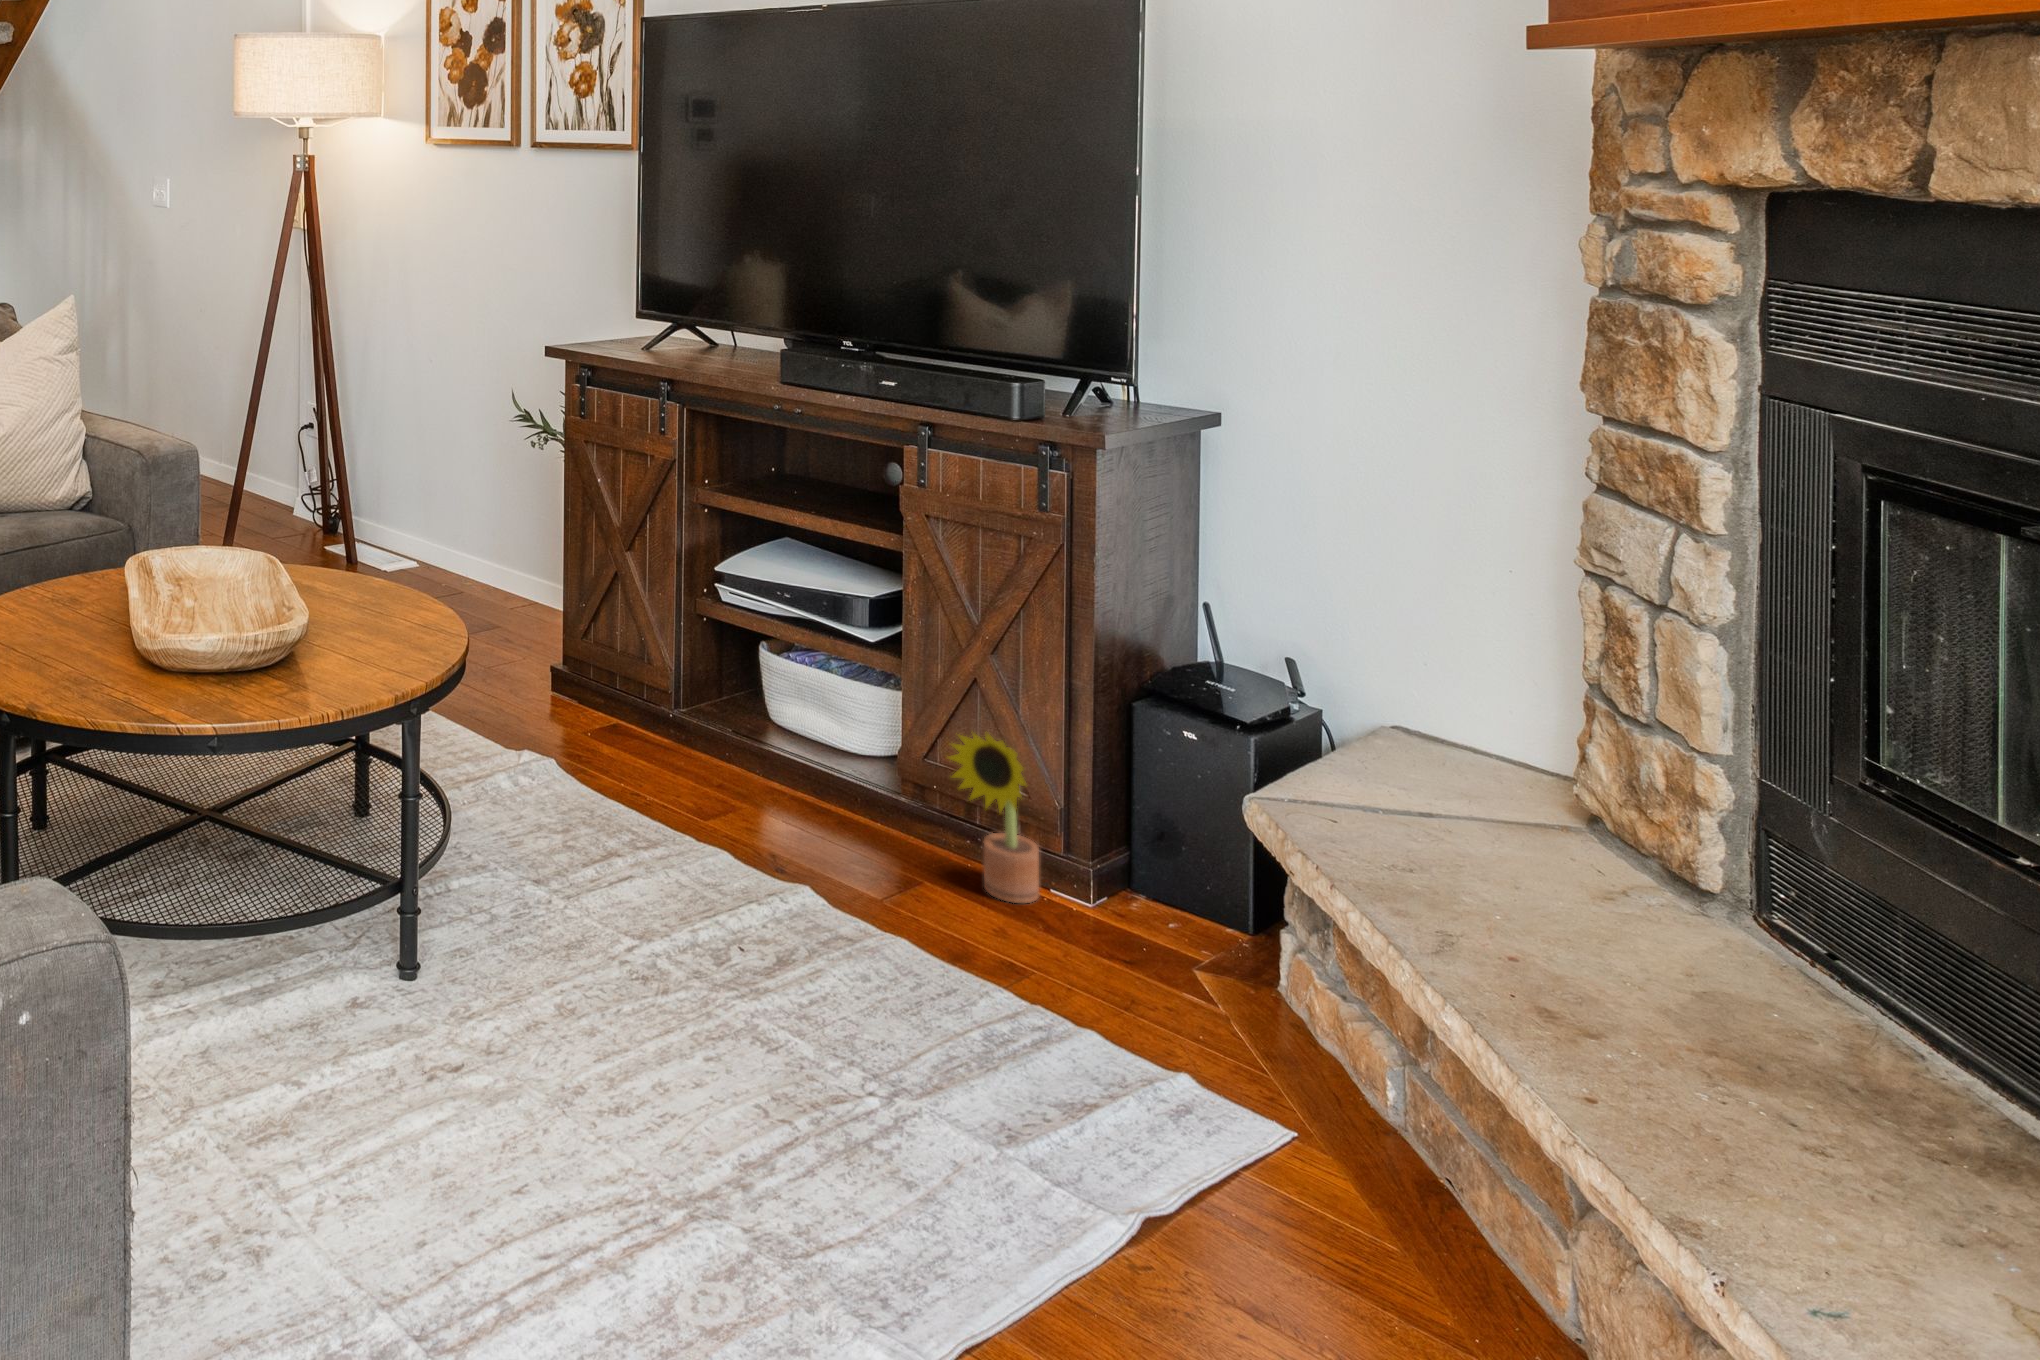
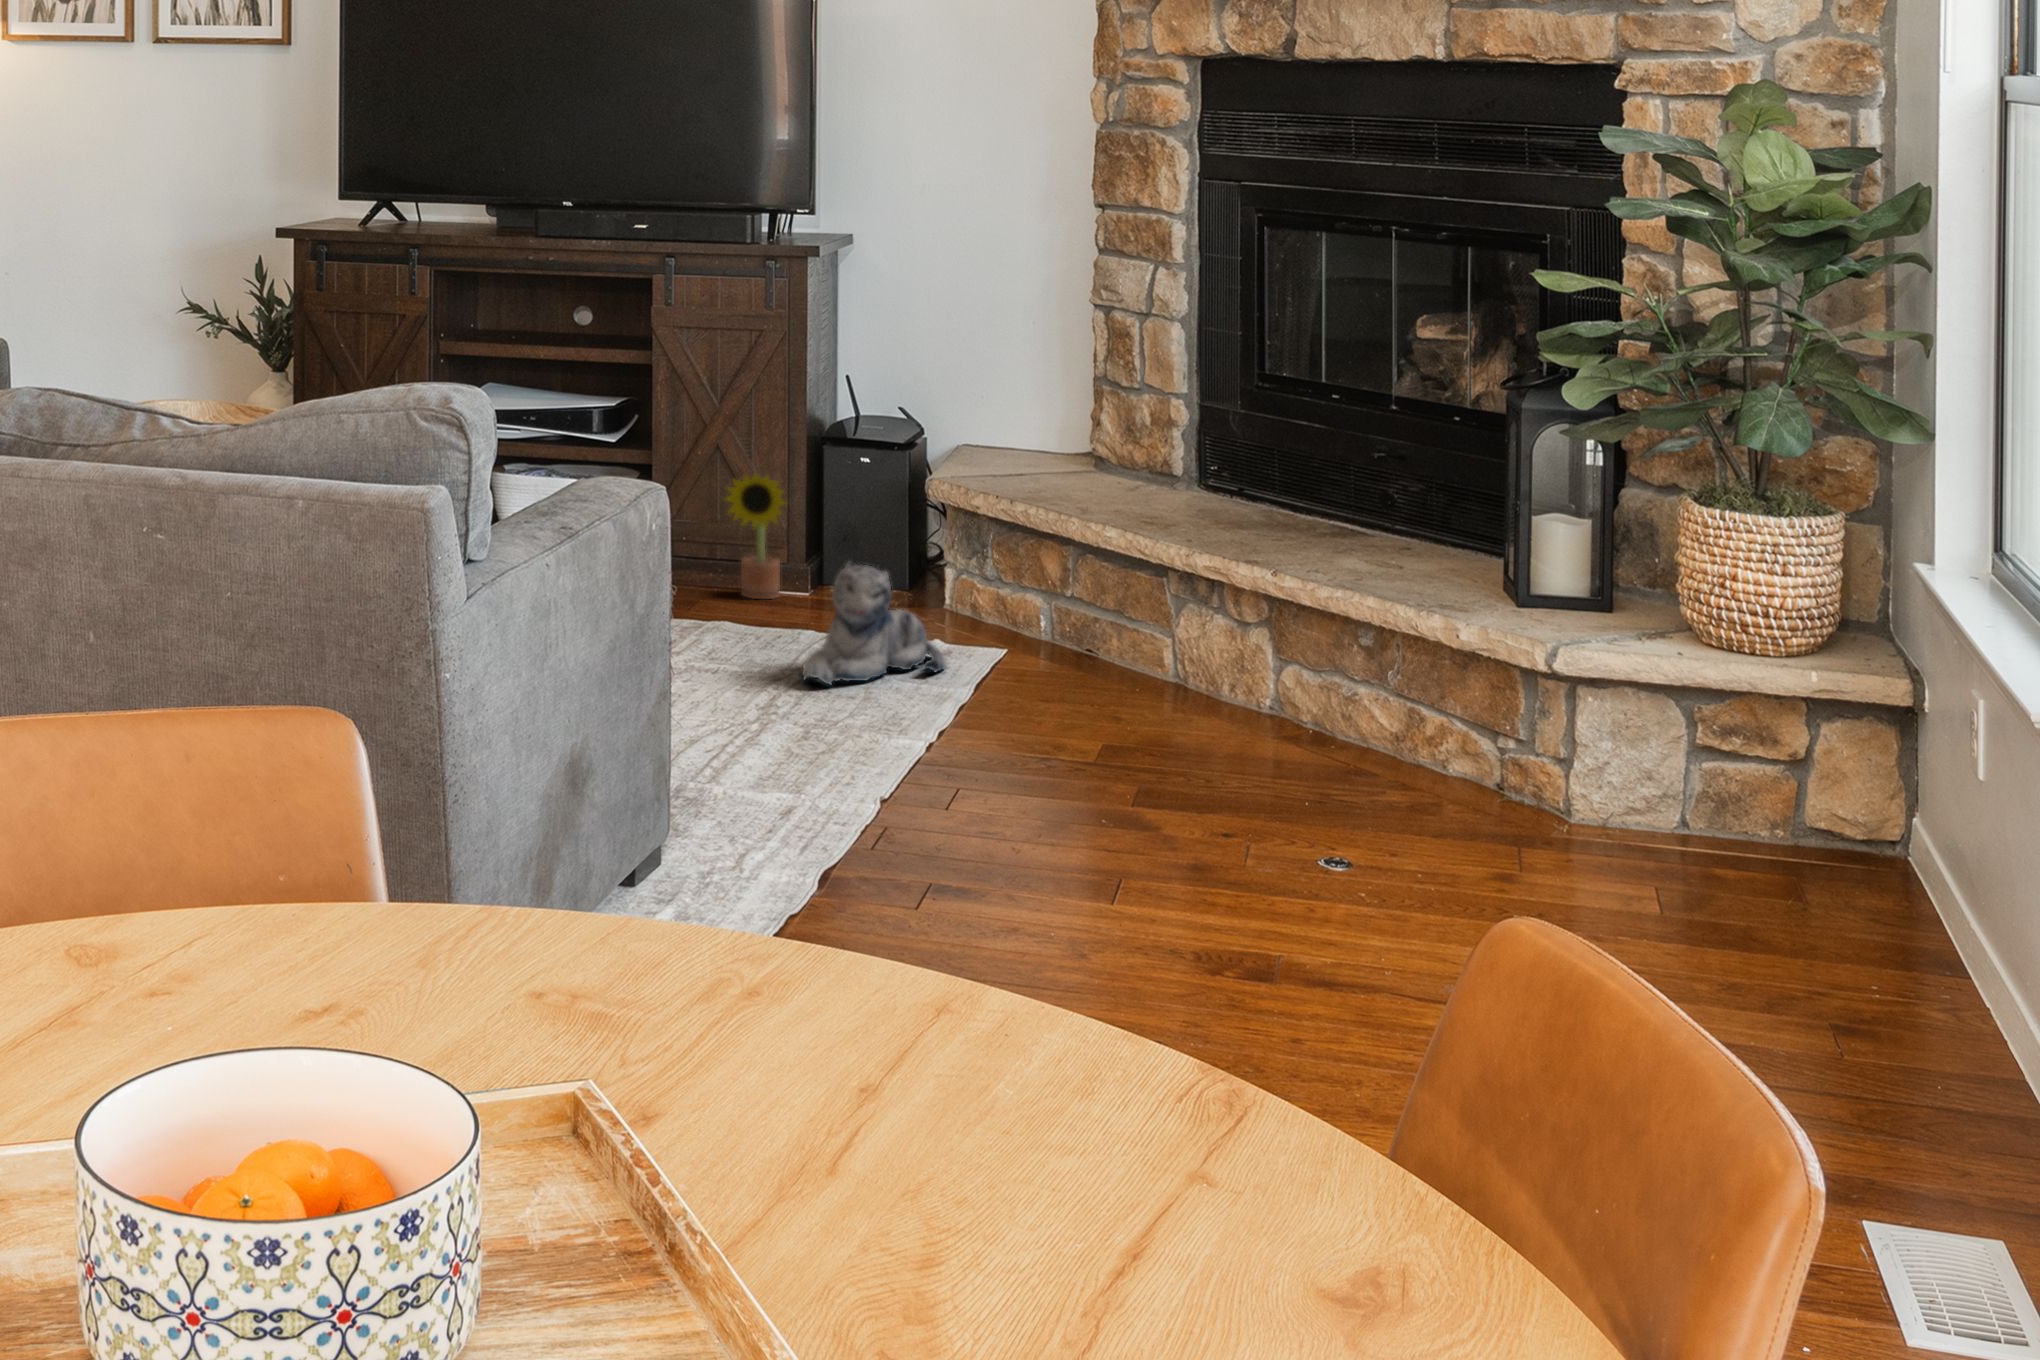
plush toy: none [849,967,1153,1187] -> present [803,562,945,684]

